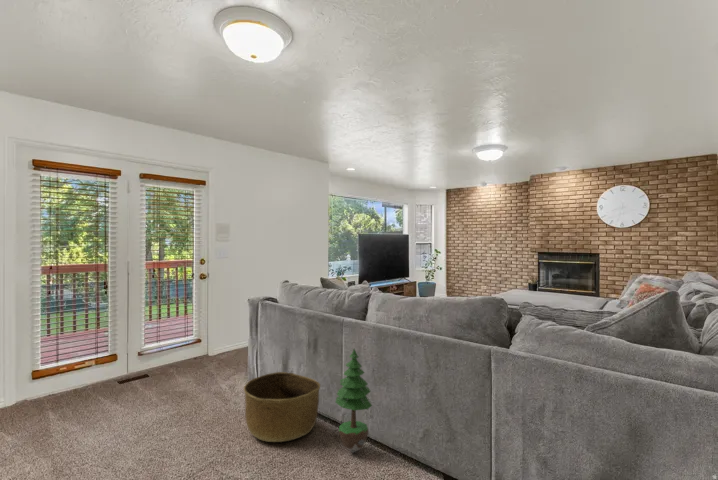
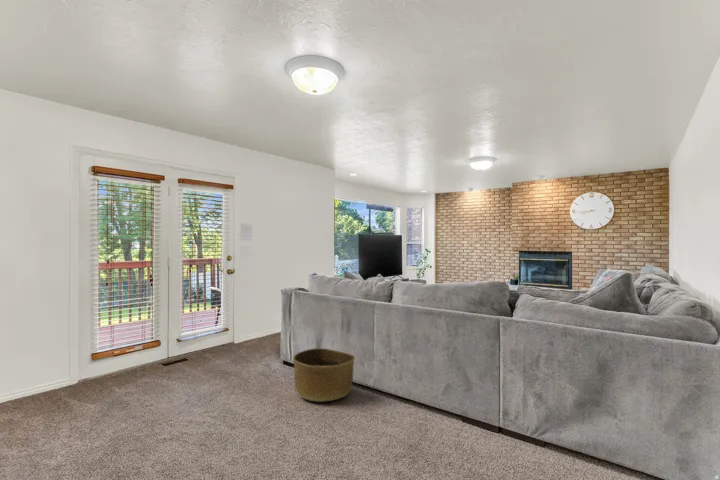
potted tree: present [336,349,372,453] -> none [373,323,403,407]

